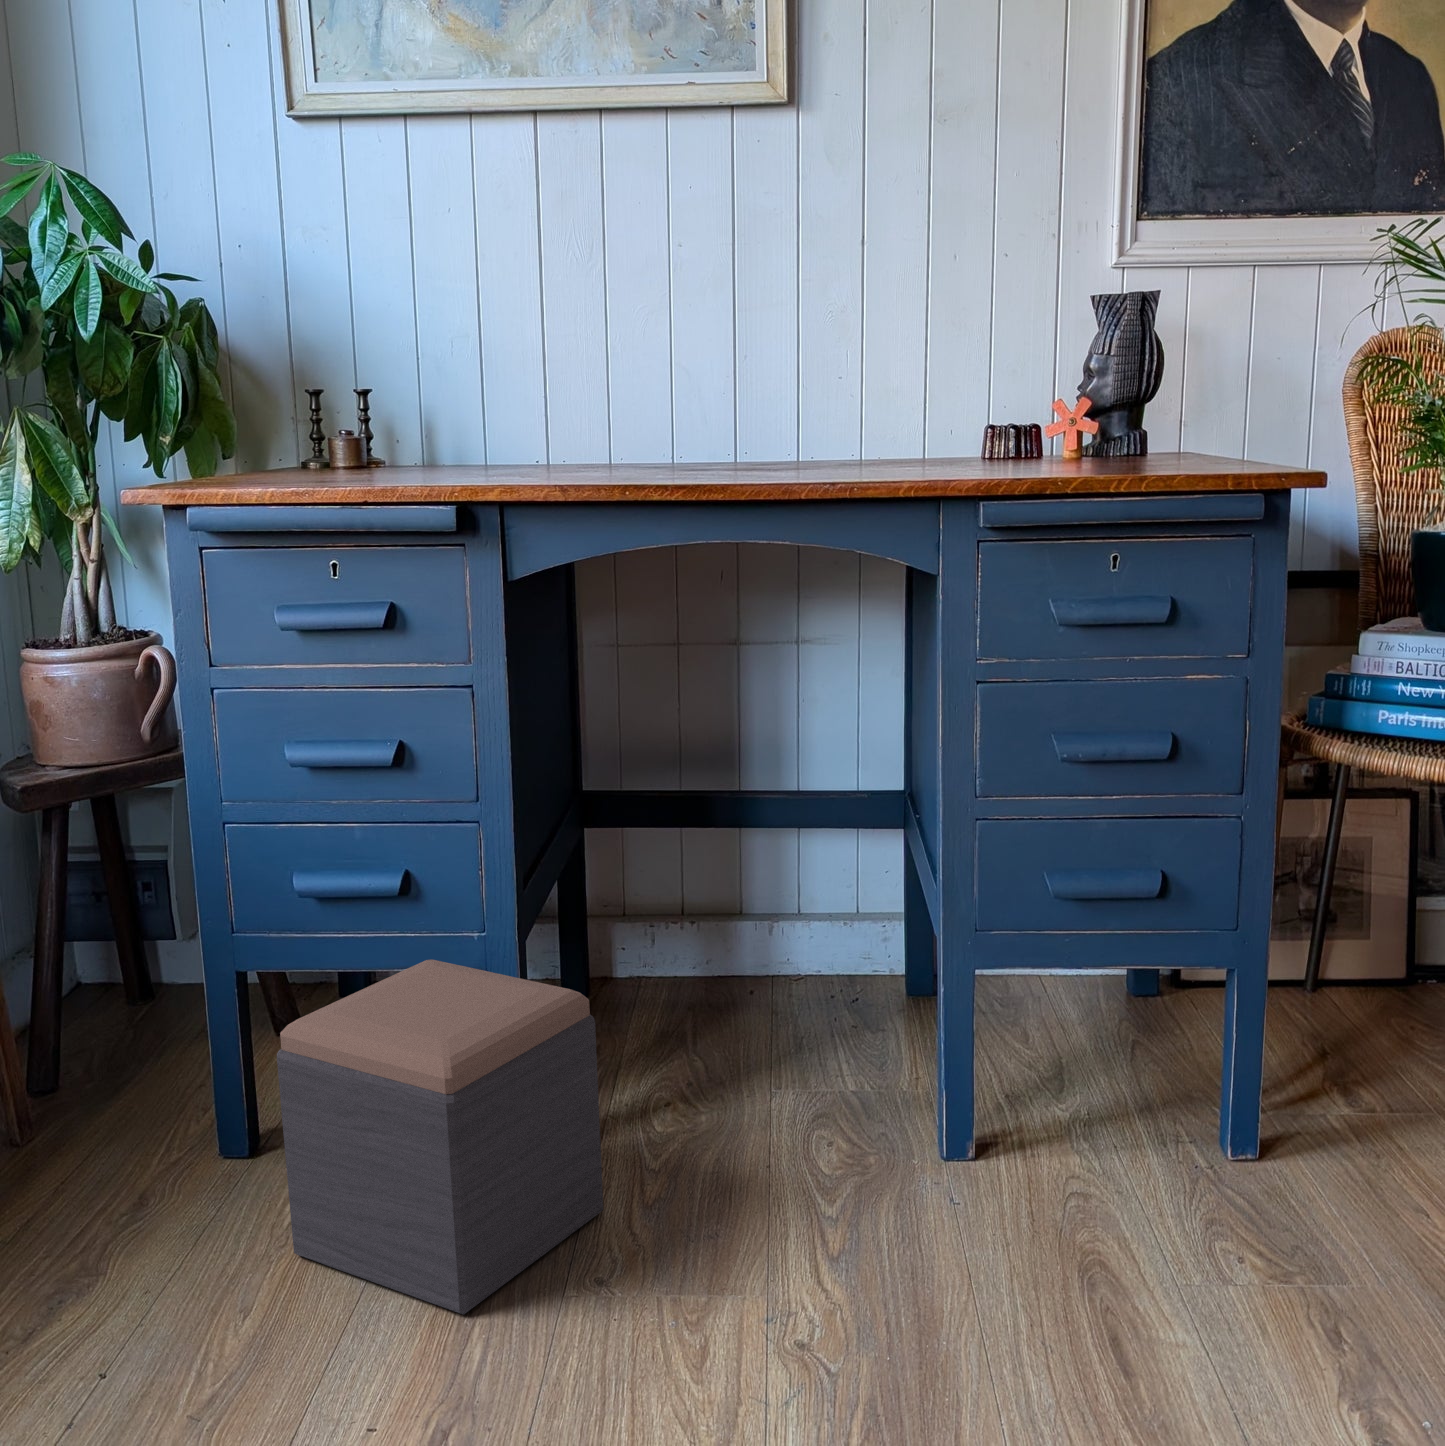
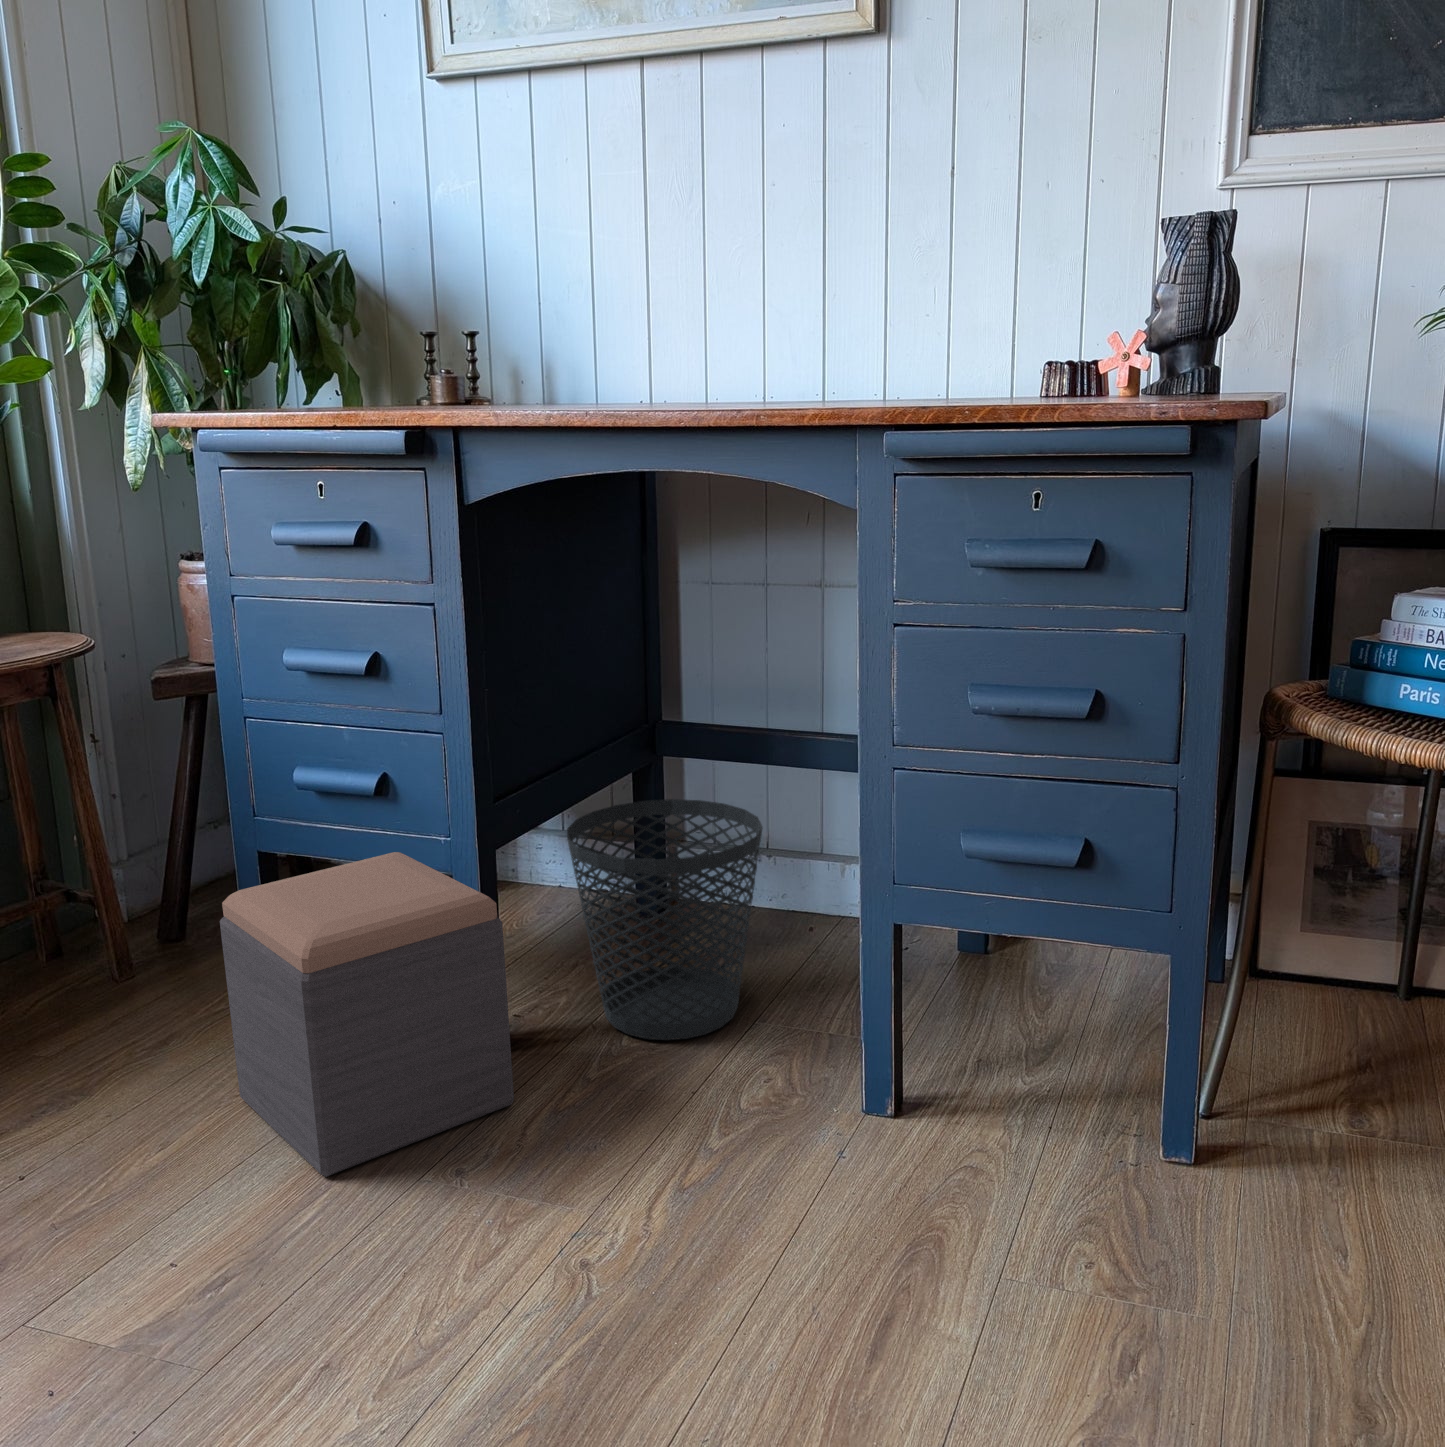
wastebasket: none [582,874,786,1128] -> present [567,799,763,1040]

